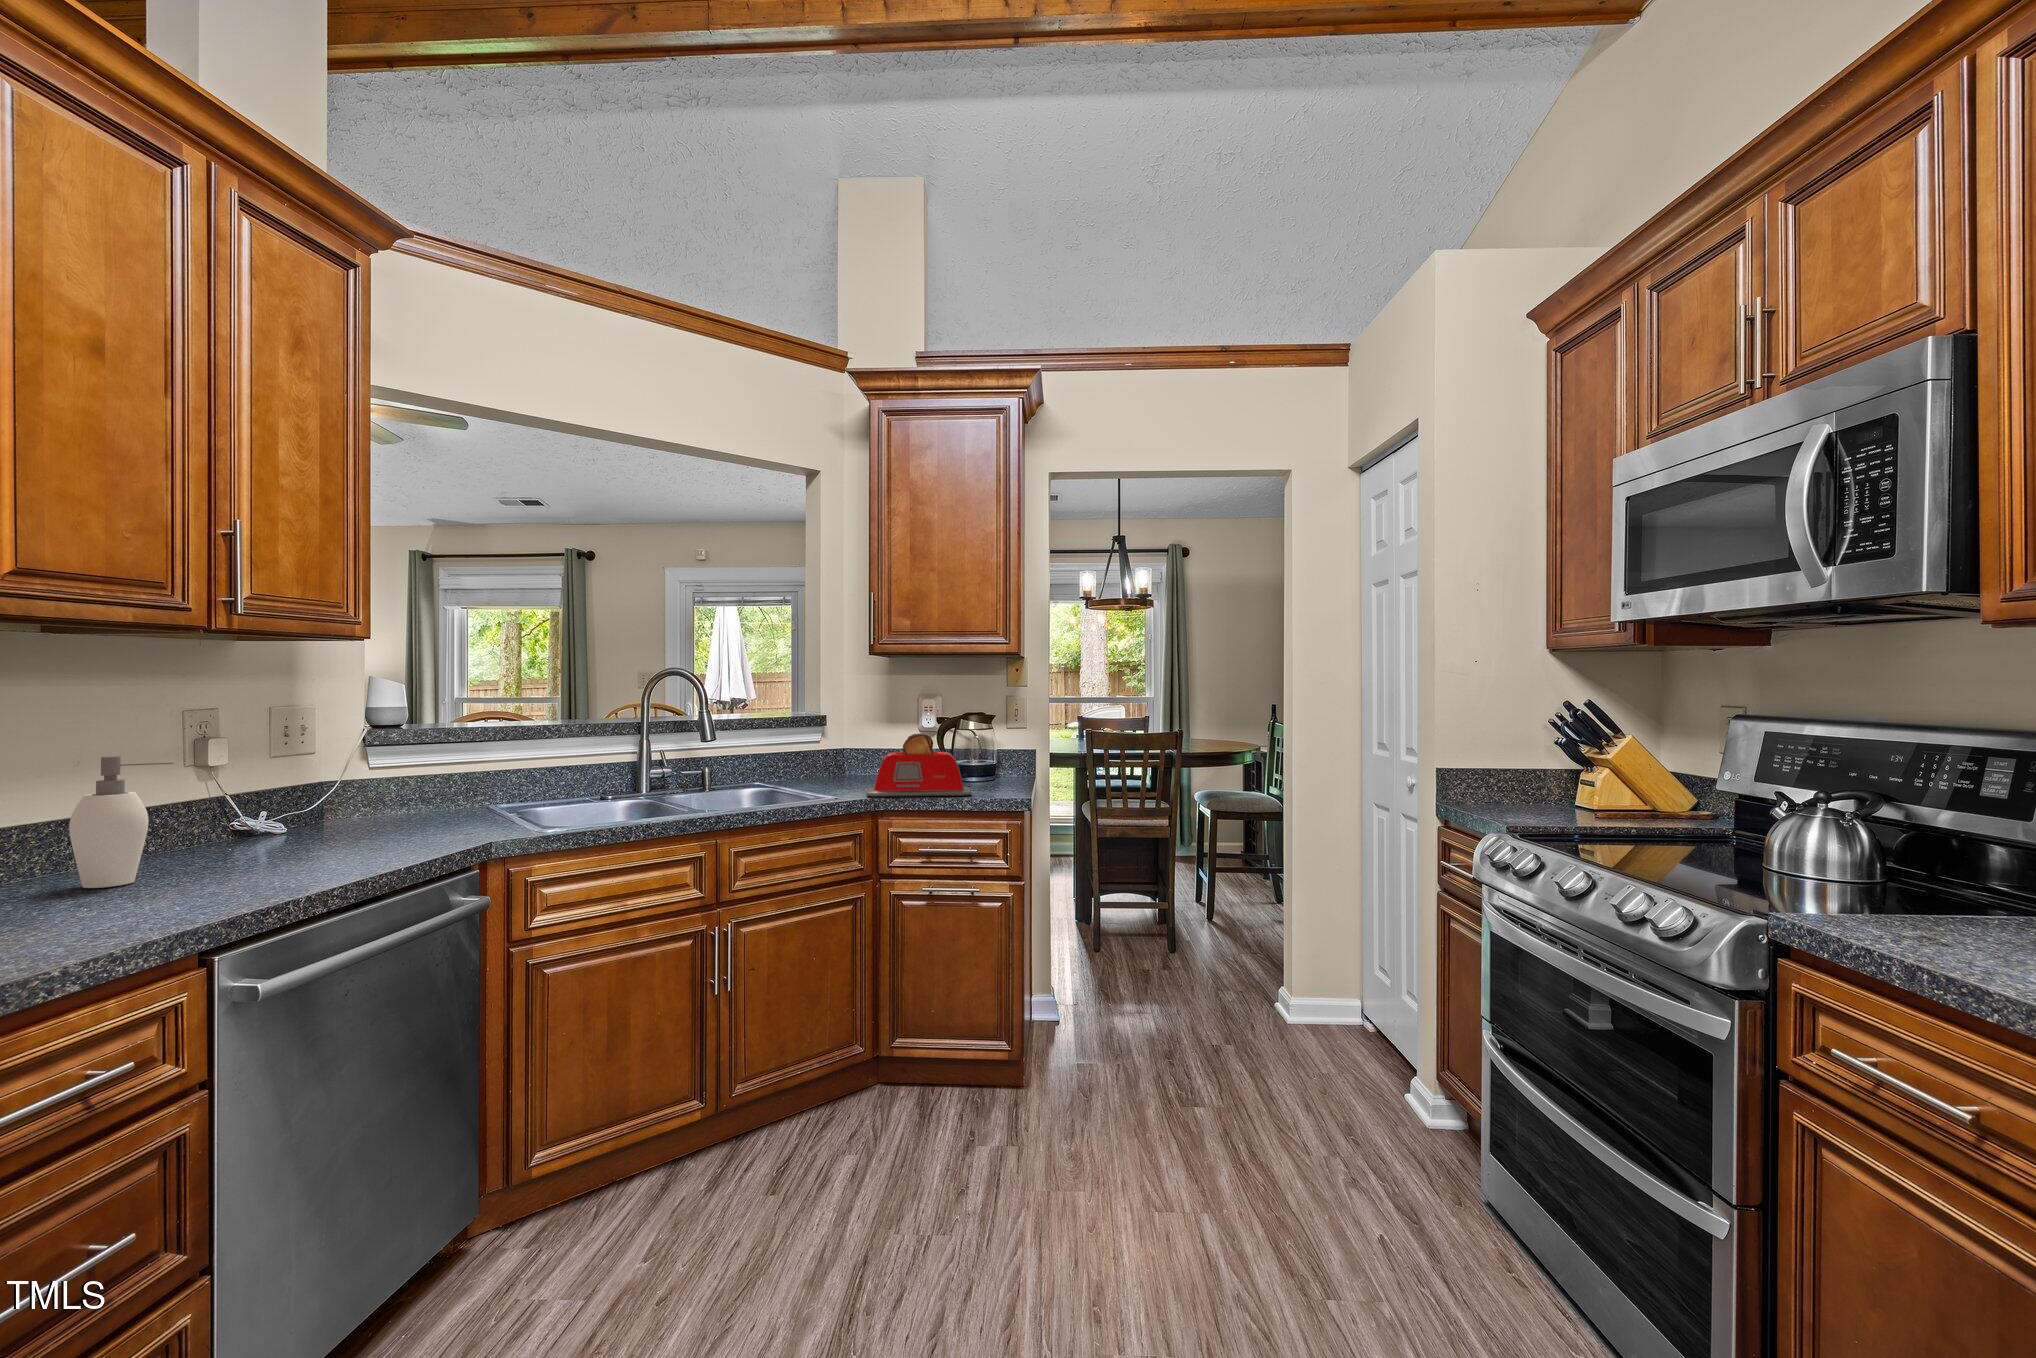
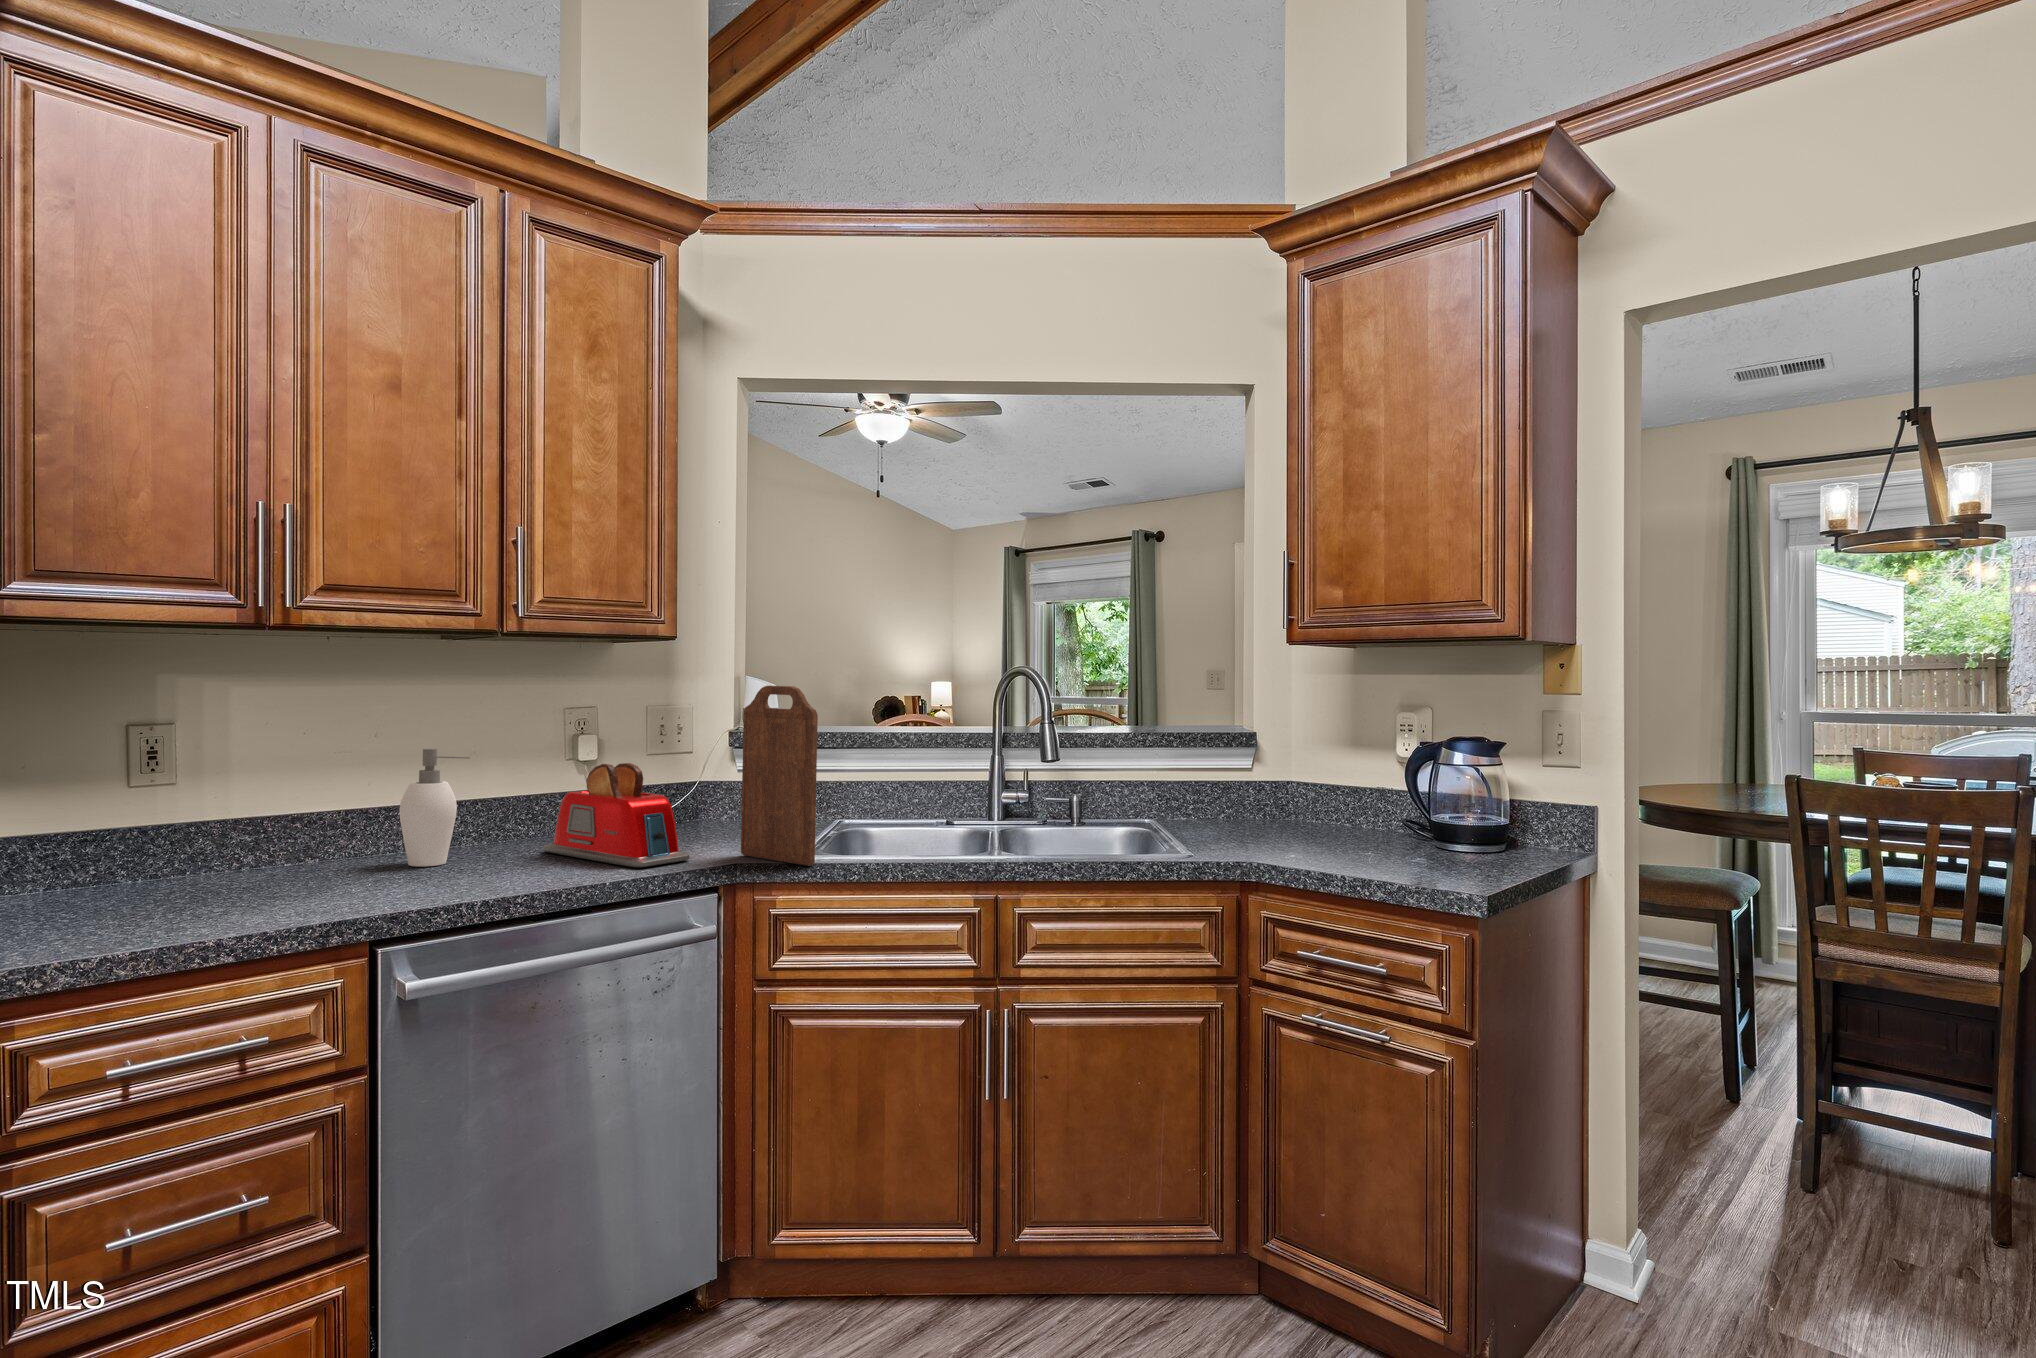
cutting board: none [471,682,567,836] -> present [741,686,818,866]
toaster: present [866,734,971,797] -> present [543,763,690,868]

